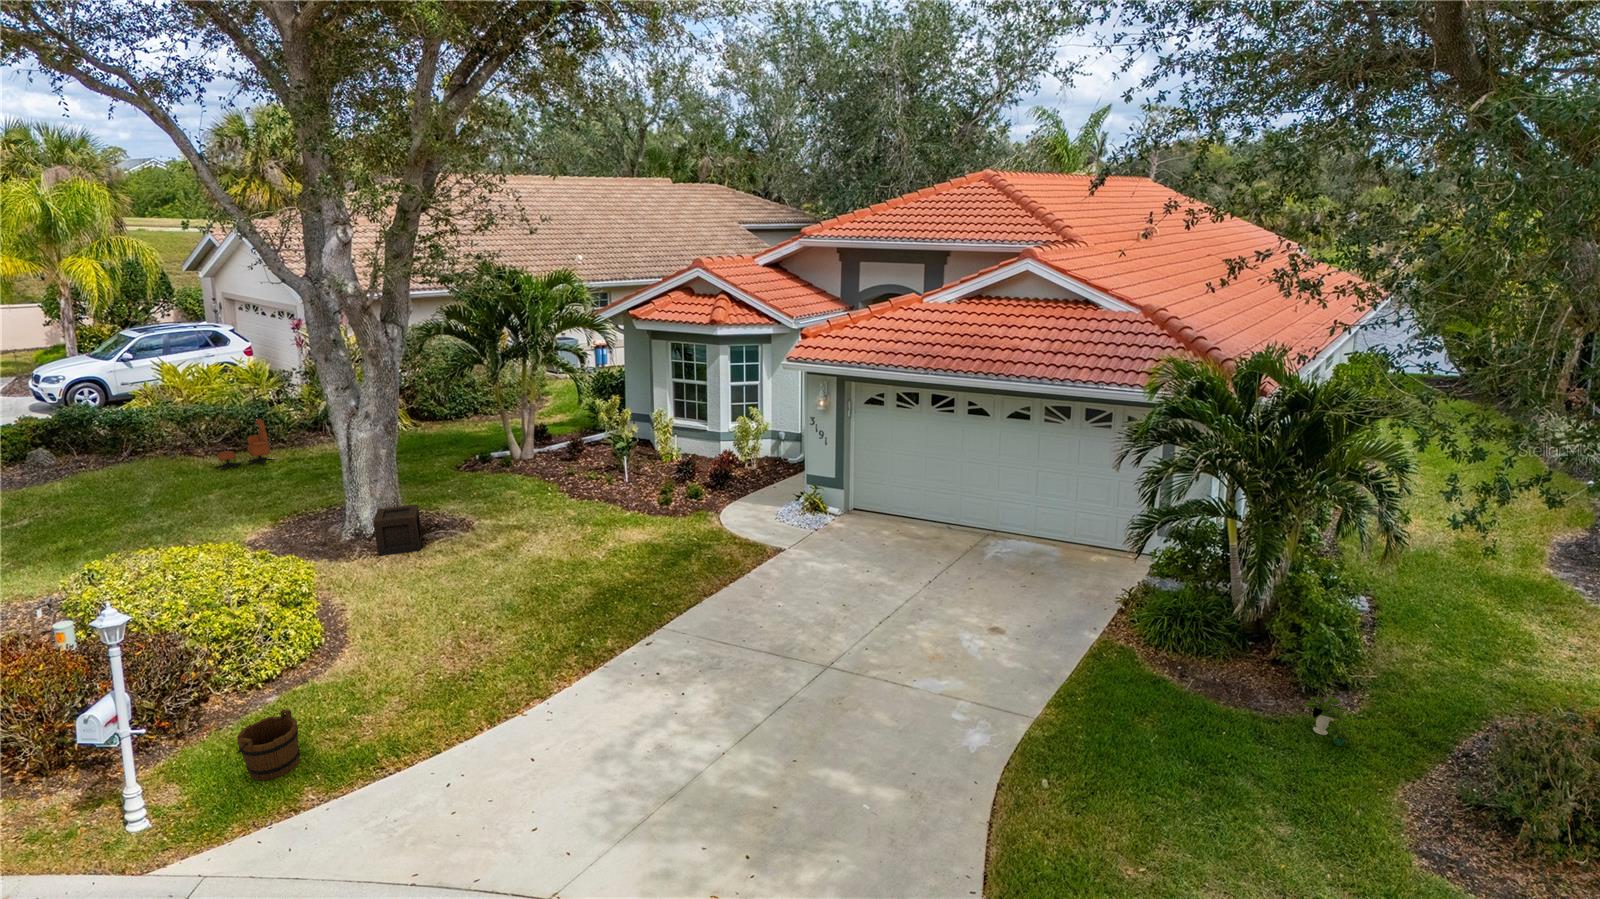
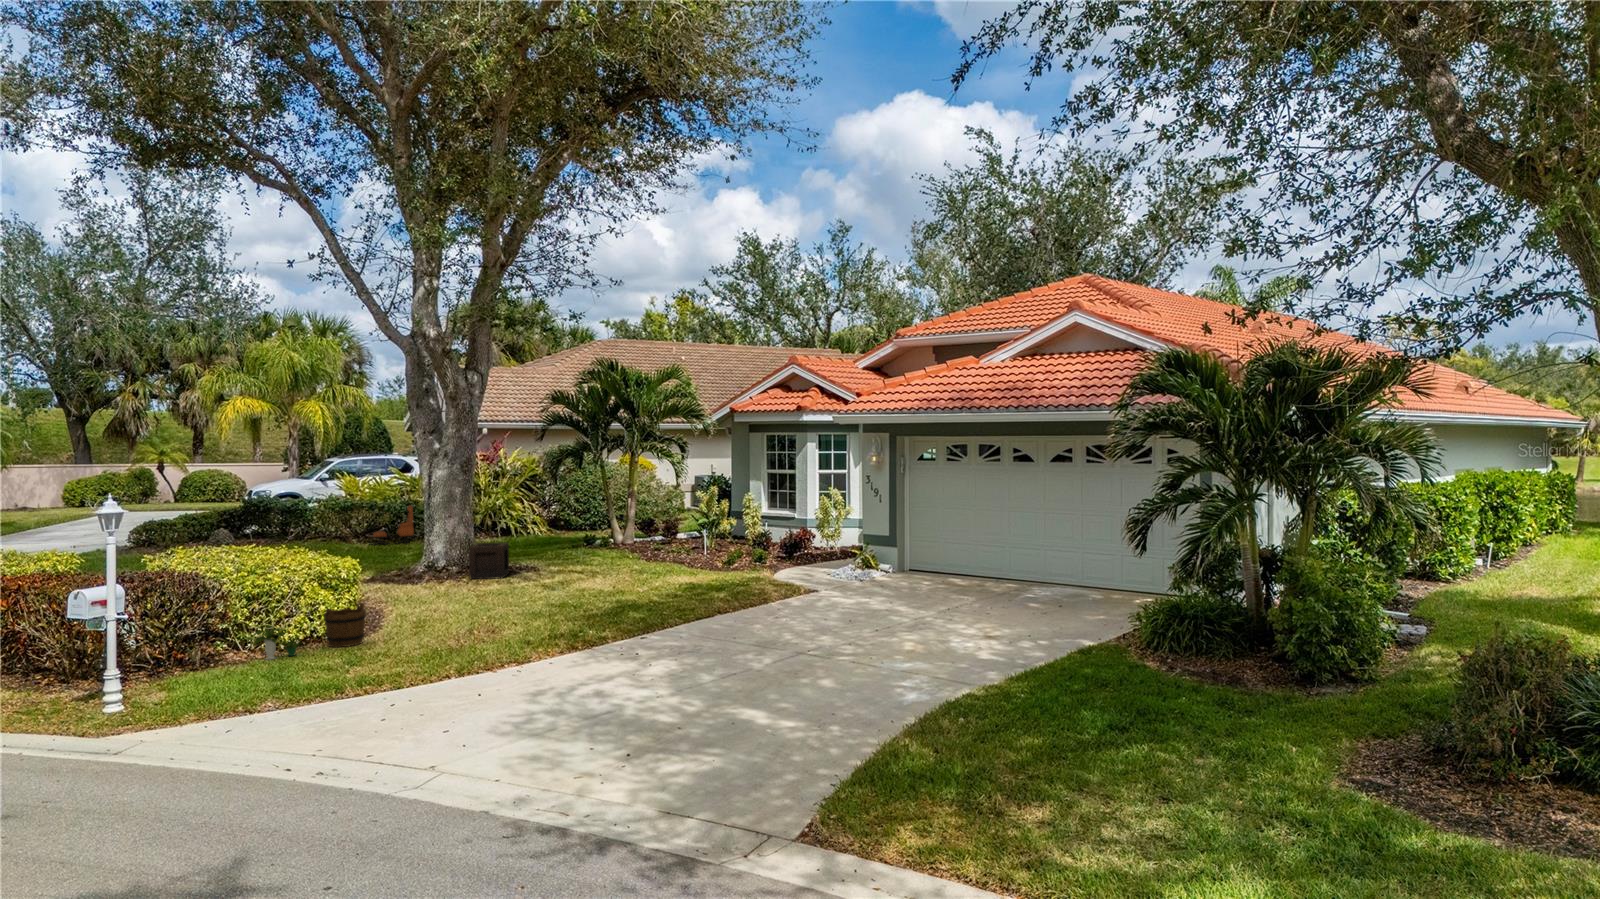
potted plant: present [1303,696,1351,746] -> present [254,626,300,660]

